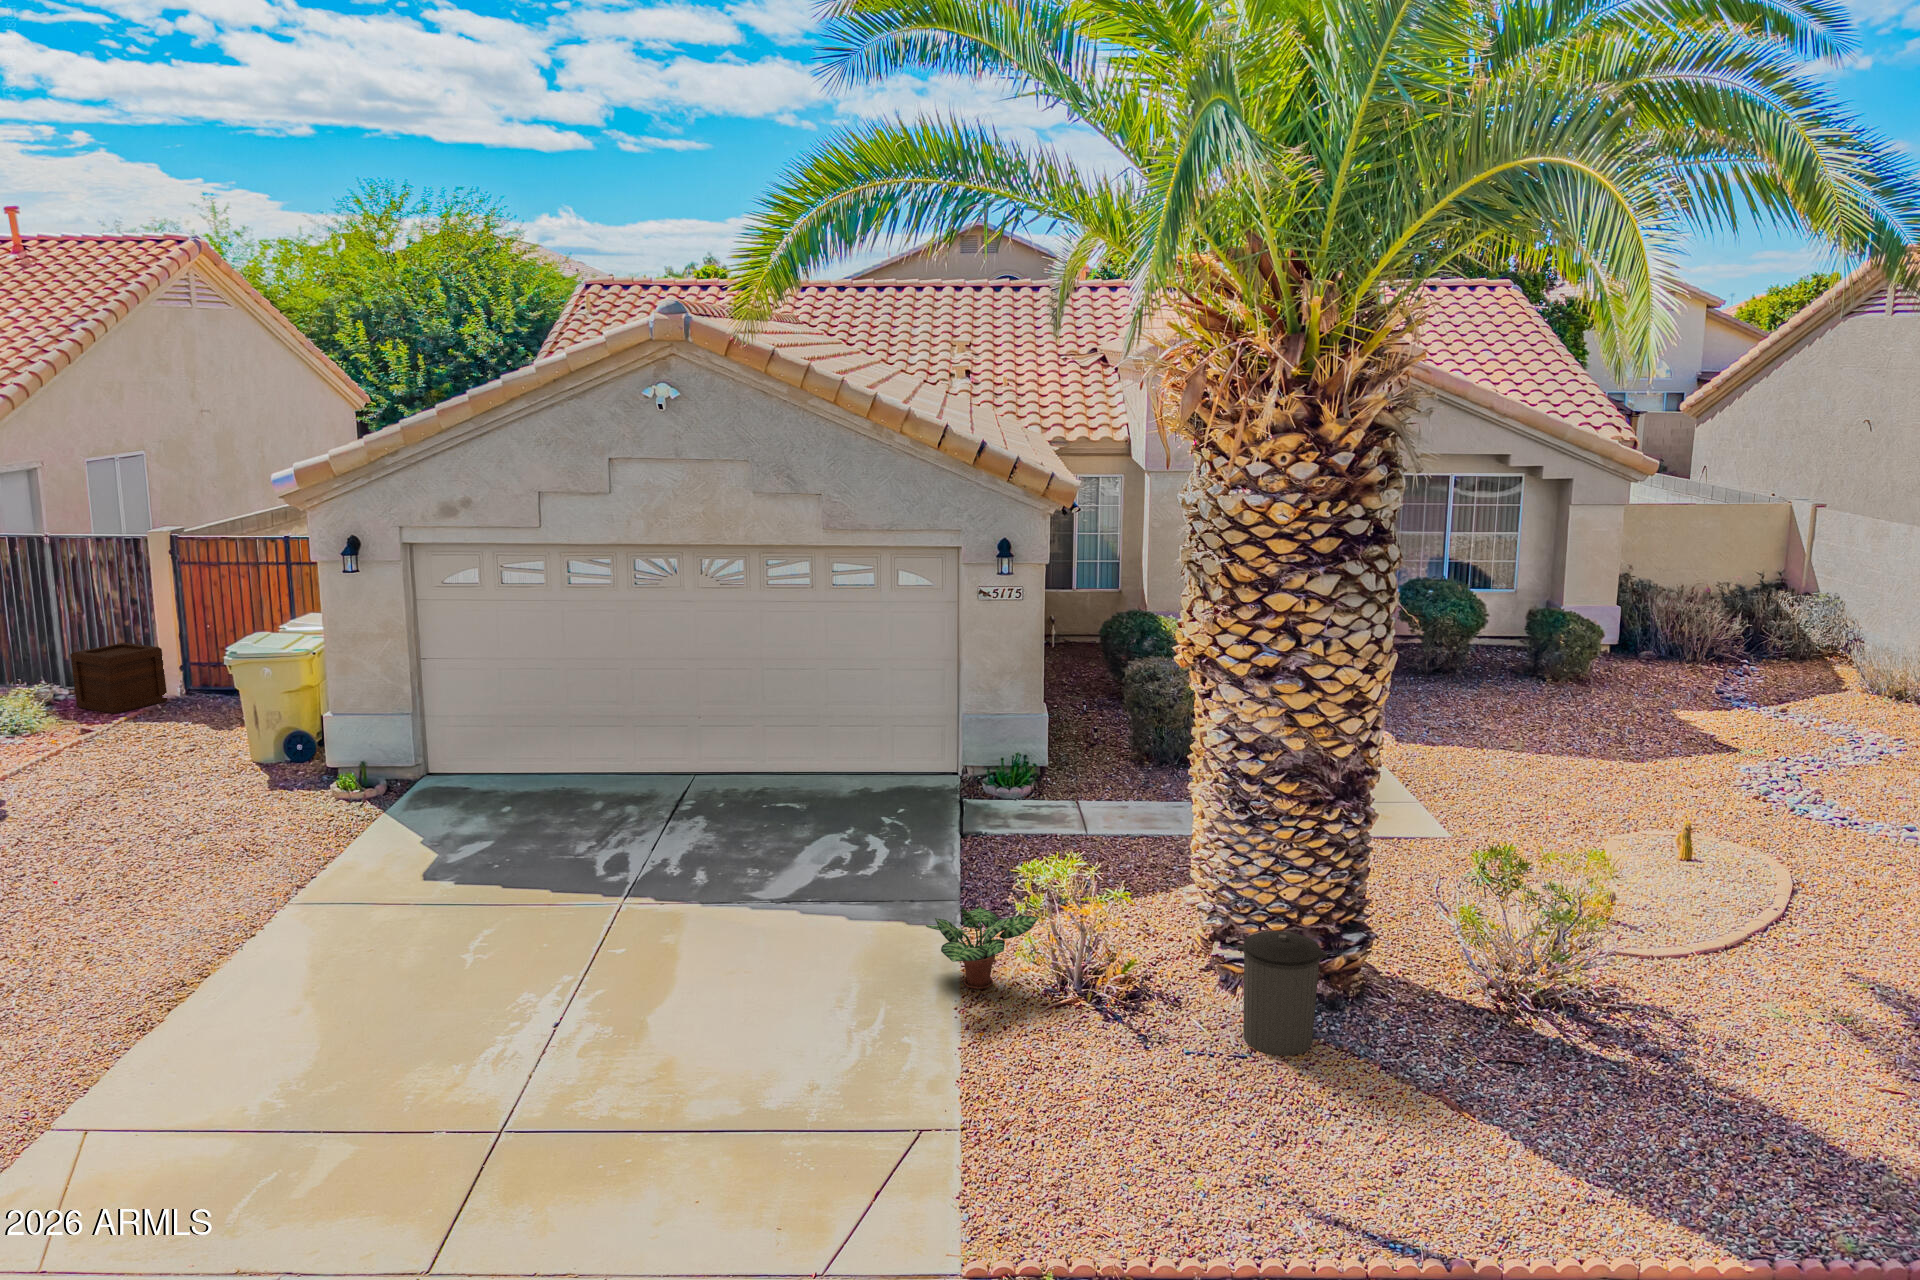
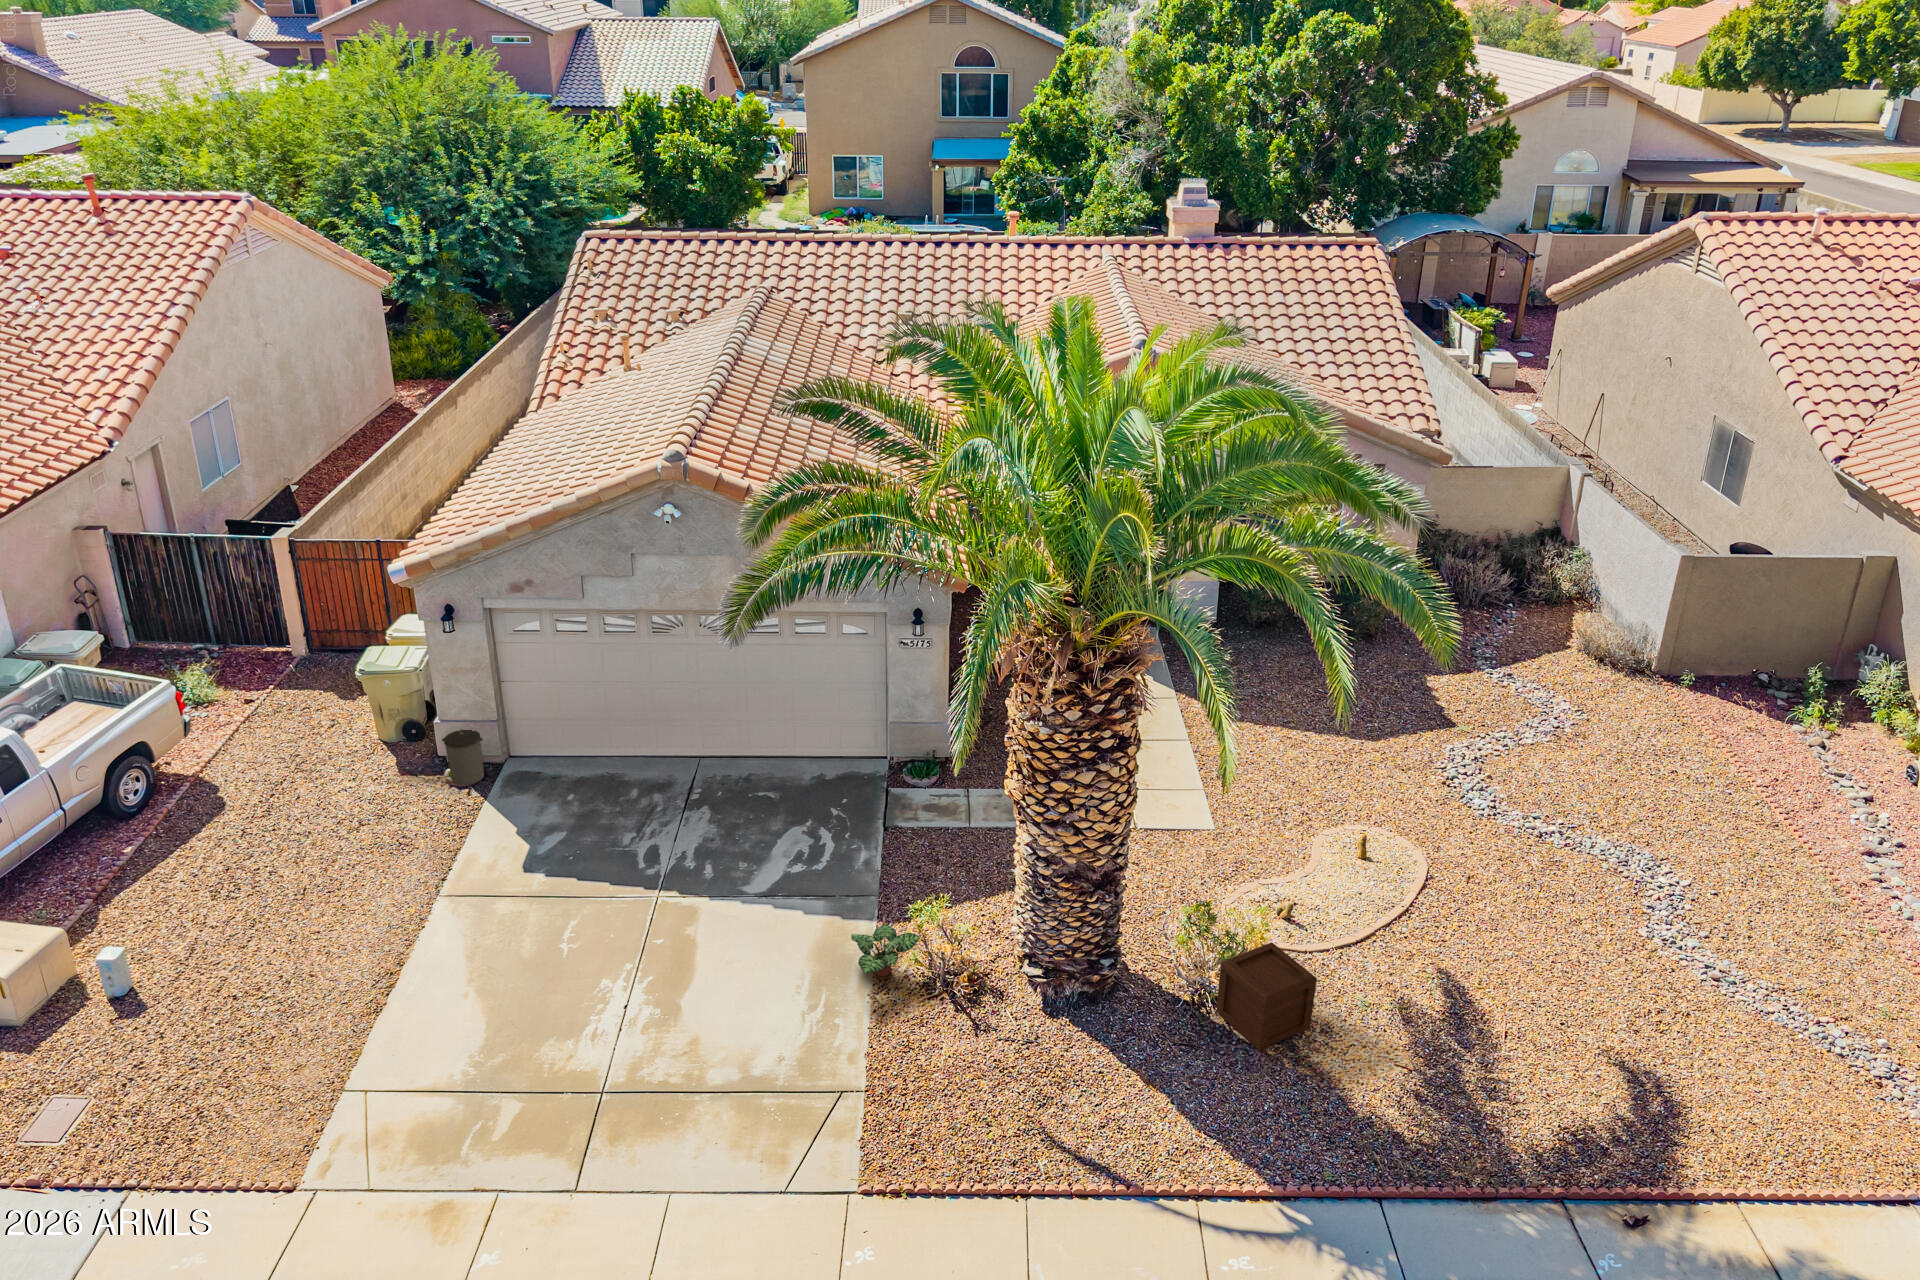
wooden crate: present [70,643,168,714] -> present [1216,942,1317,1050]
trash can: present [1238,931,1327,1055] -> present [442,730,484,785]

